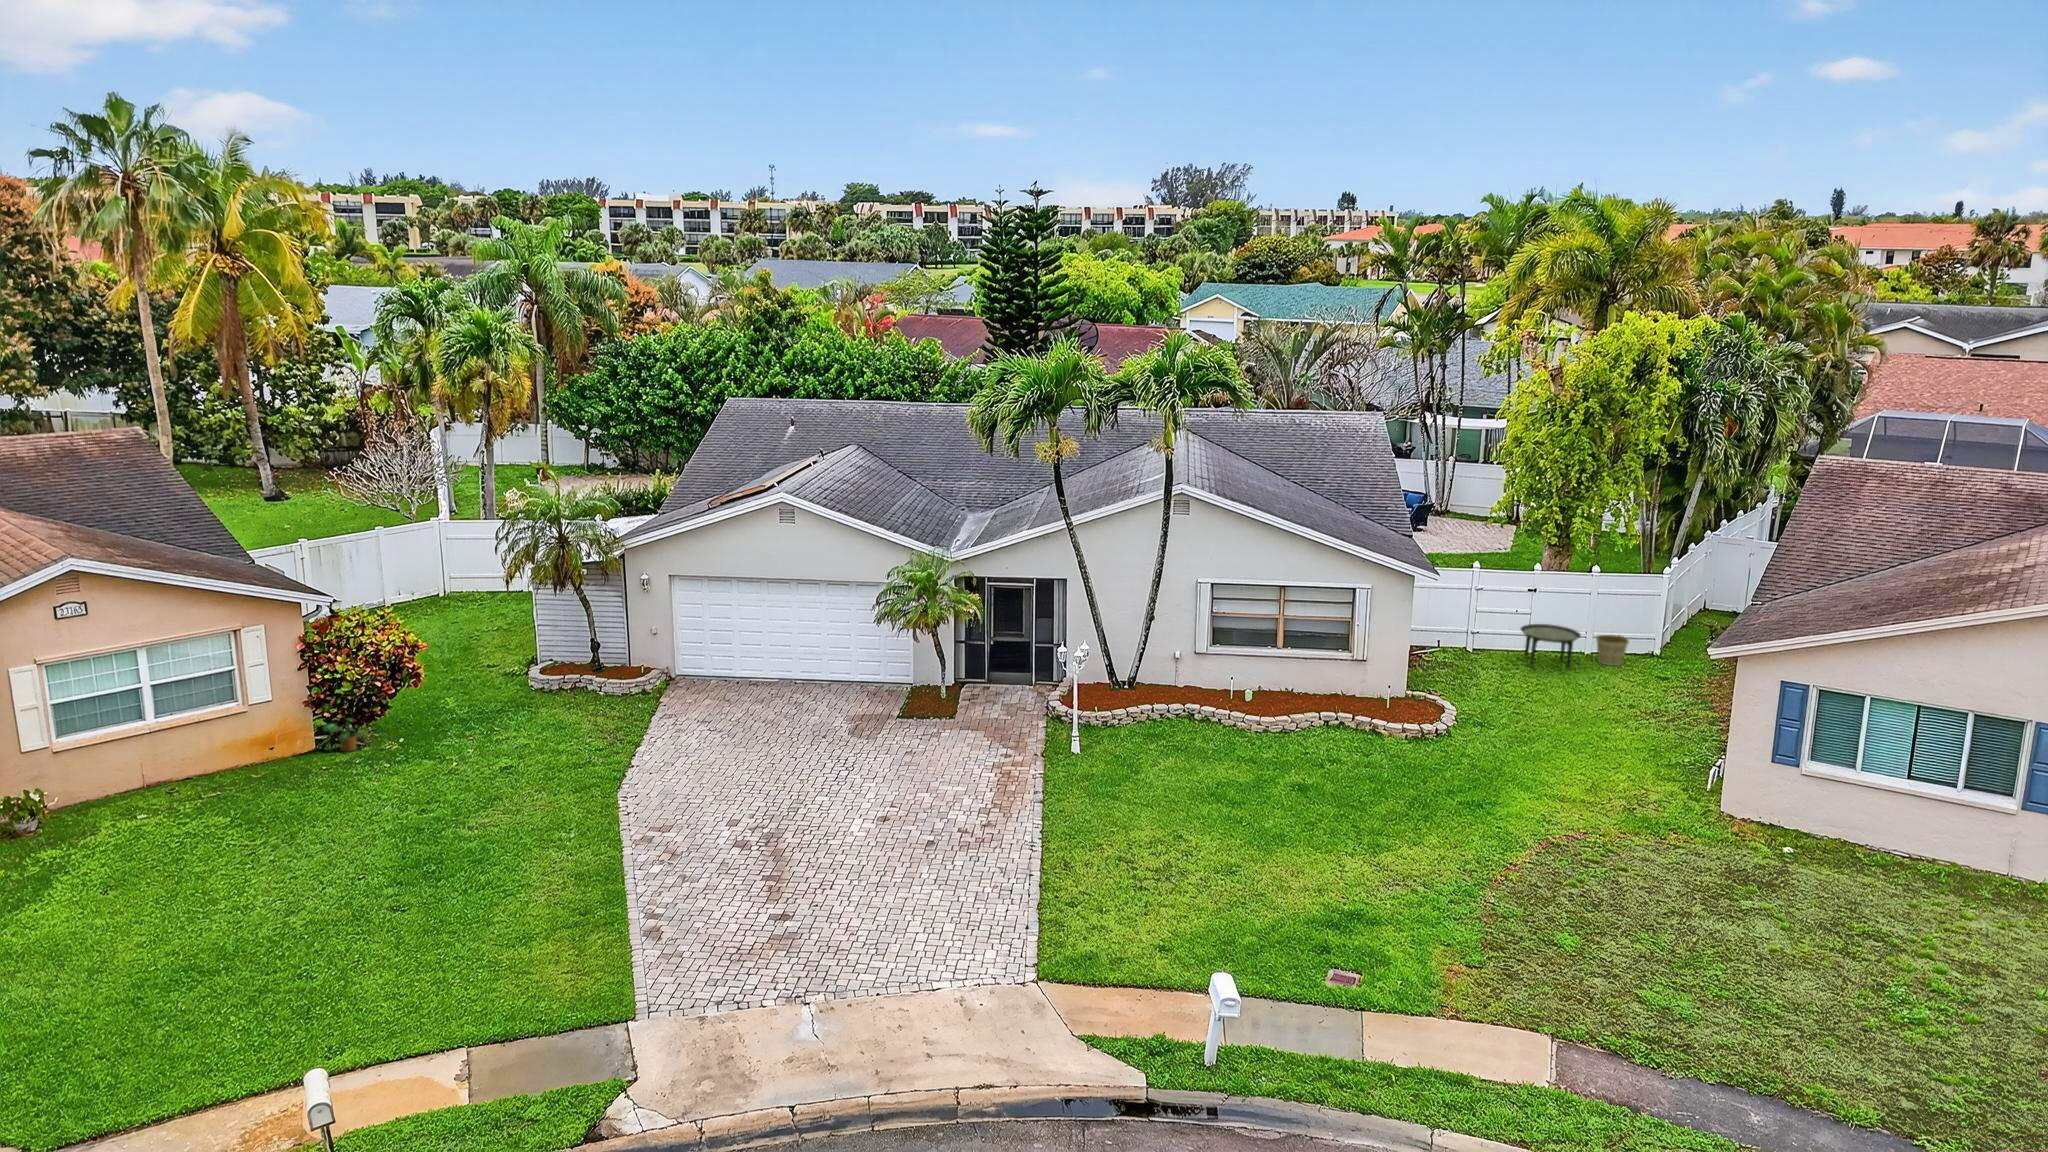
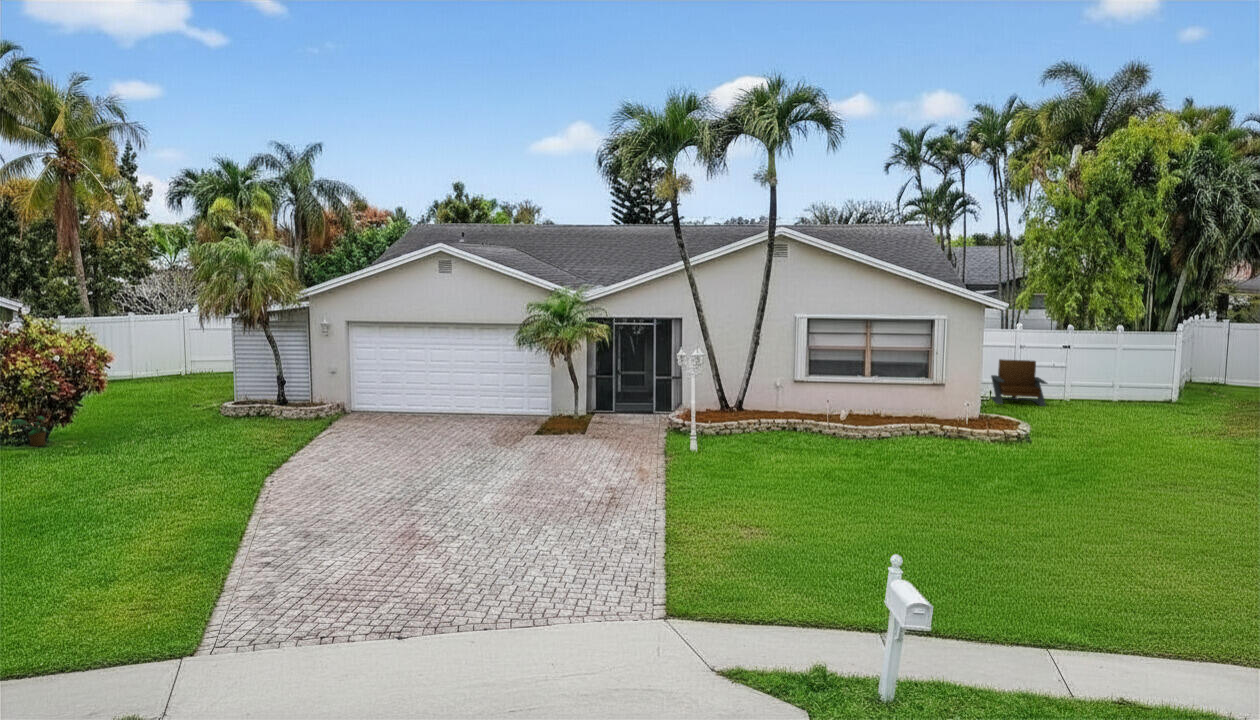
lounge chair: none [1437,607,1500,668] -> present [990,359,1047,406]
round table: present [1521,624,1581,670] -> none [1062,373,1116,408]
wooden bucket: present [1596,635,1629,666] -> none [1126,382,1156,406]

